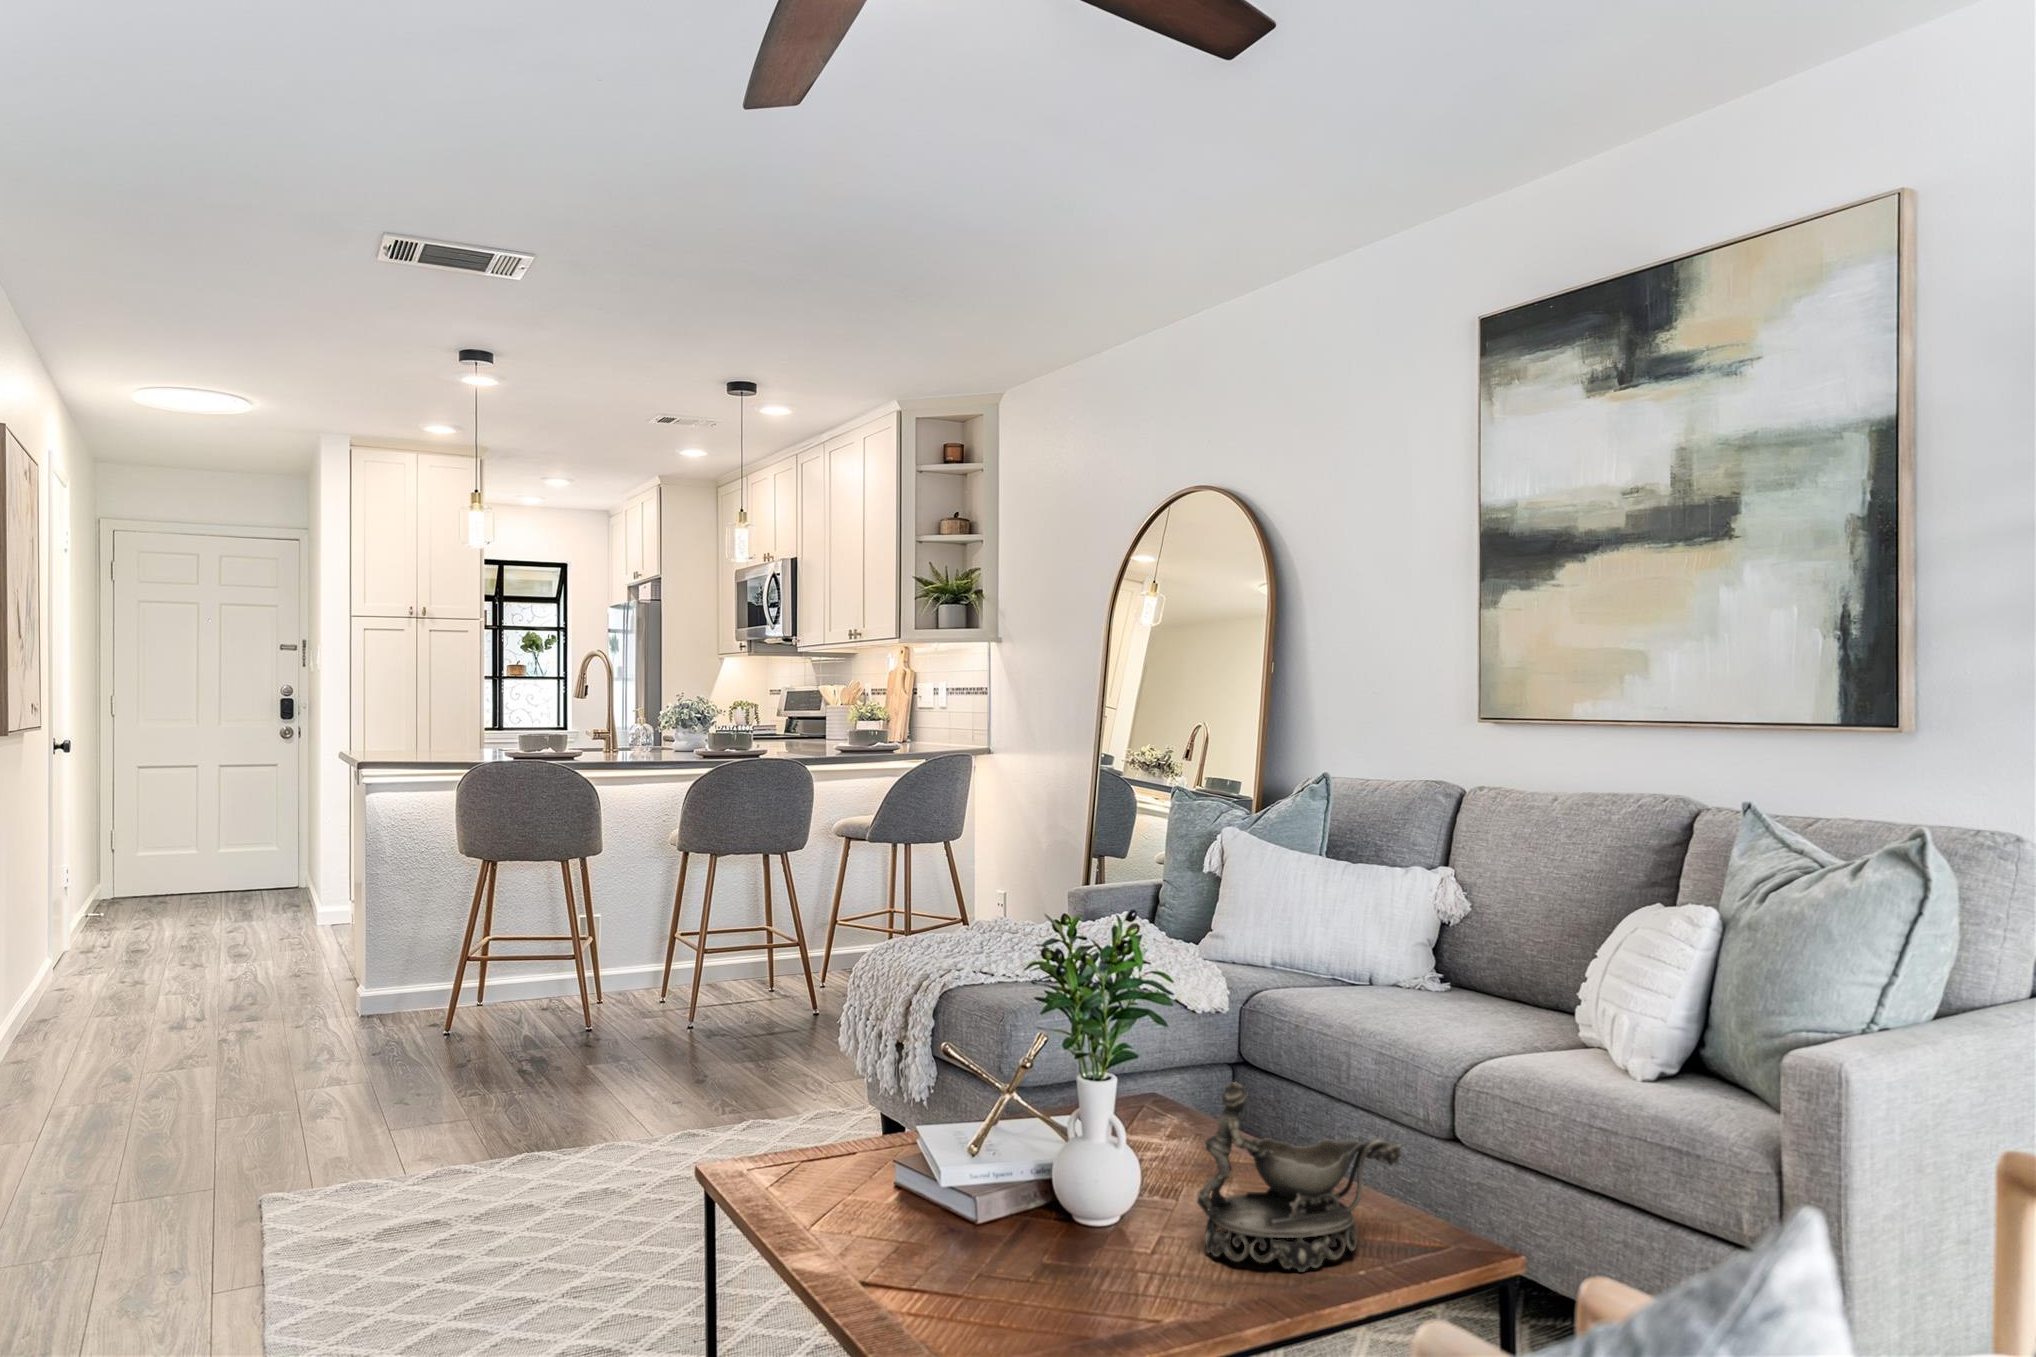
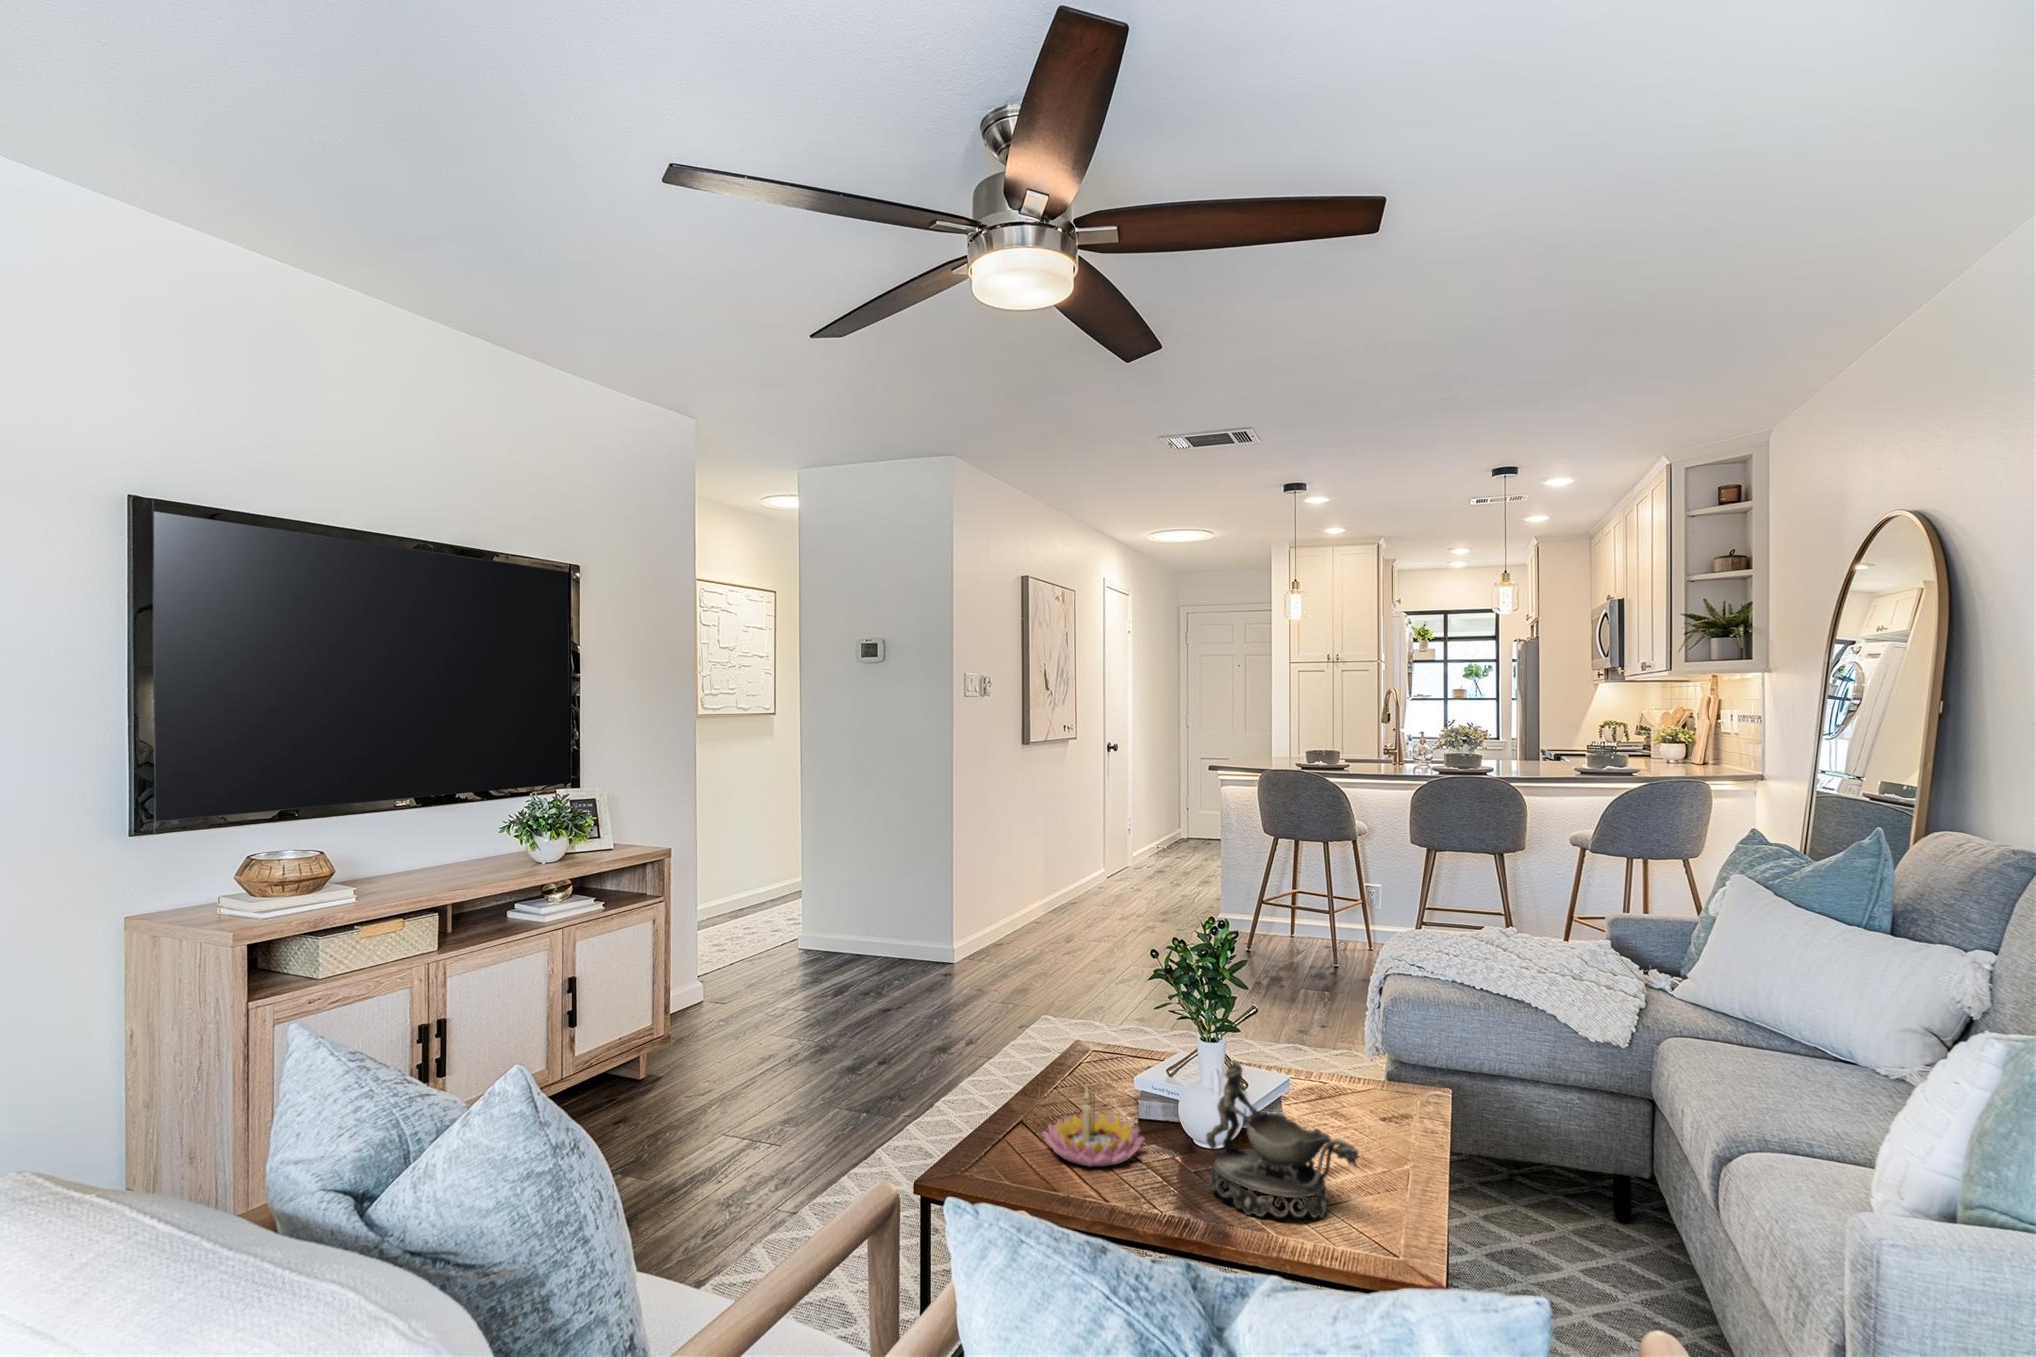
candle holder: none [952,1179,1107,1304] -> present [1043,1087,1145,1167]

